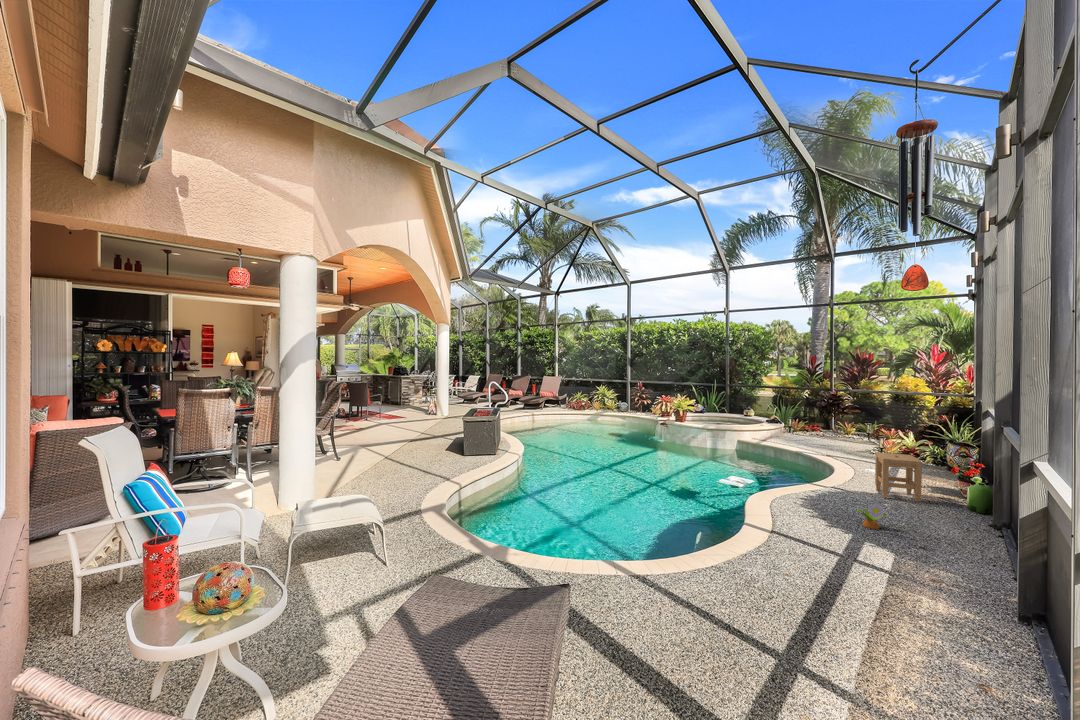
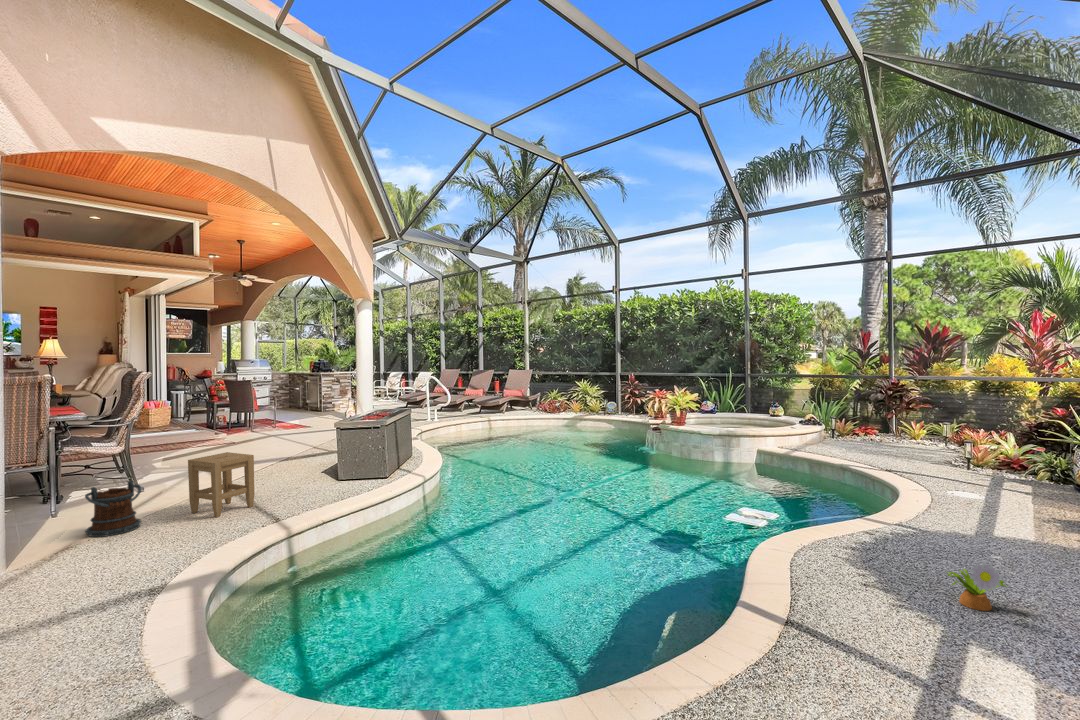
stool: present [875,452,922,502] -> present [188,452,255,517]
bucket: none [337,454,366,488] -> present [85,481,141,537]

